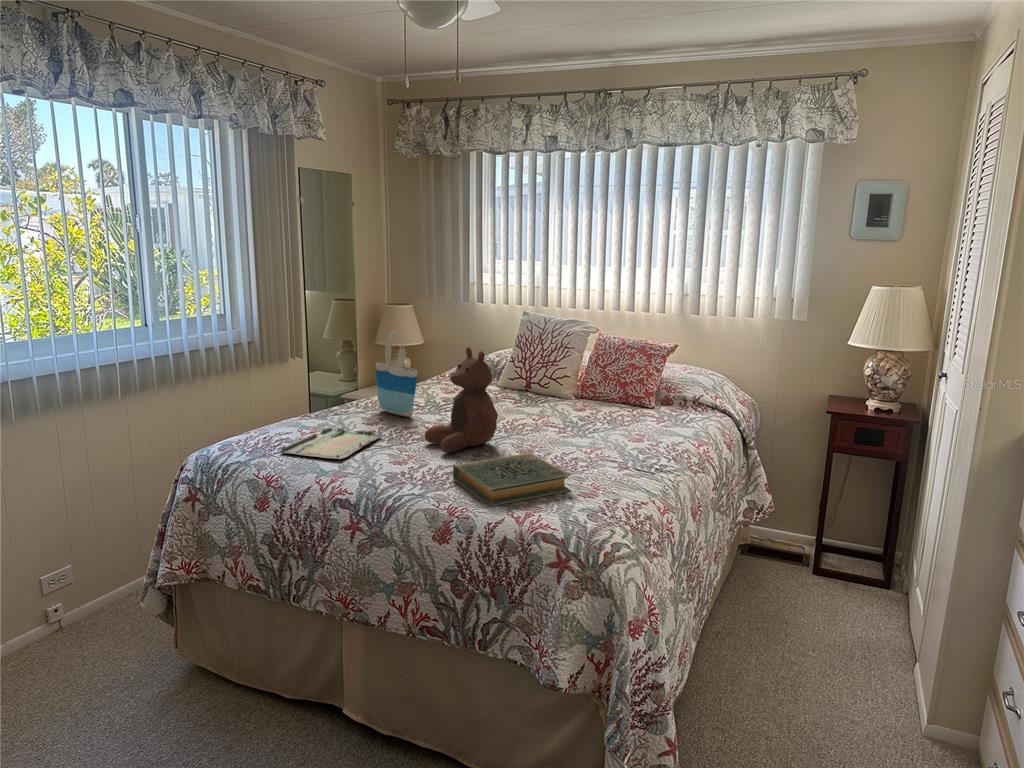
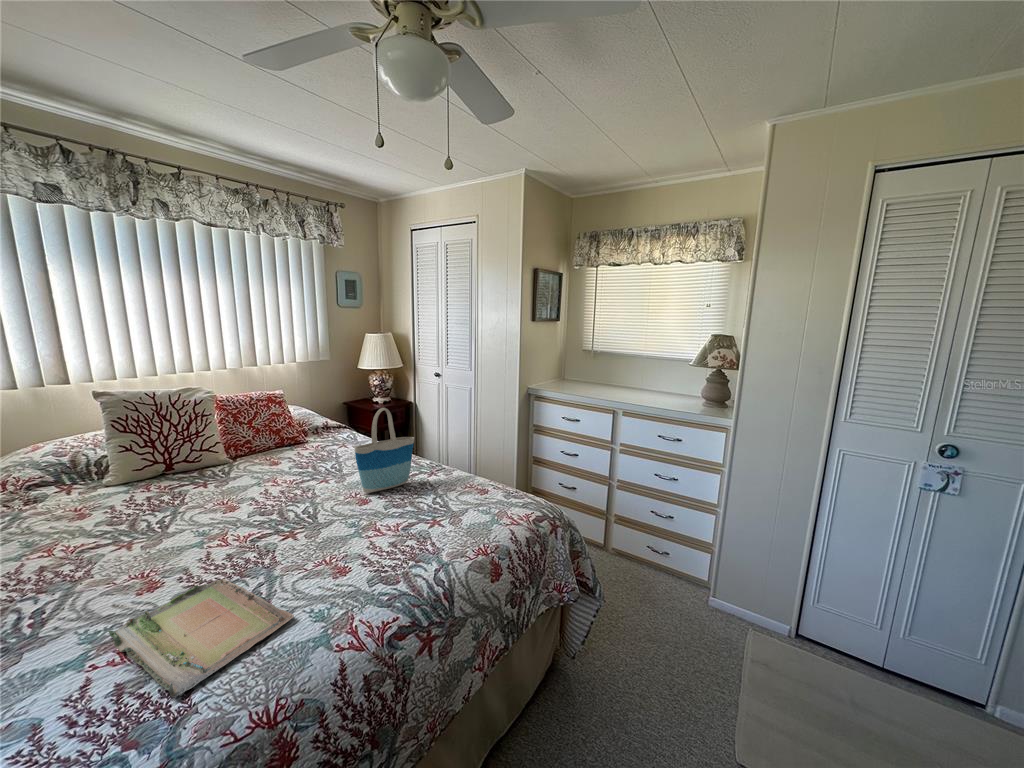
tote bag: present [376,332,417,417] -> present [355,408,414,493]
stuffed bear: present [425,347,498,453] -> none [269,425,361,546]
hardback book: present [453,453,571,506] -> none [411,485,491,542]

